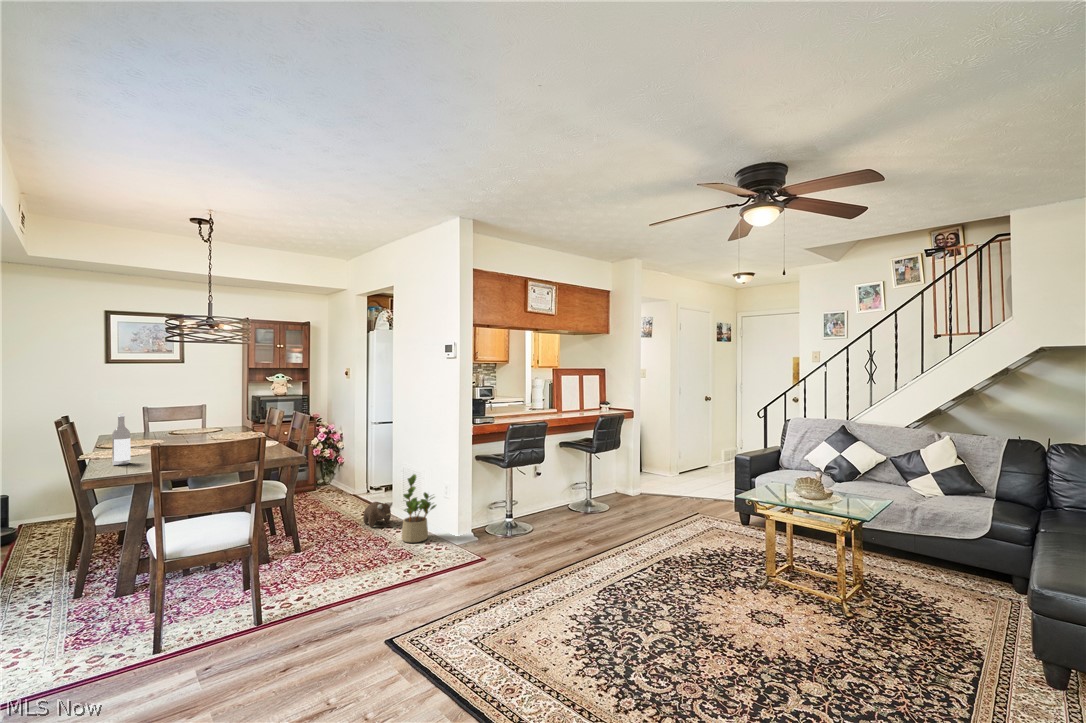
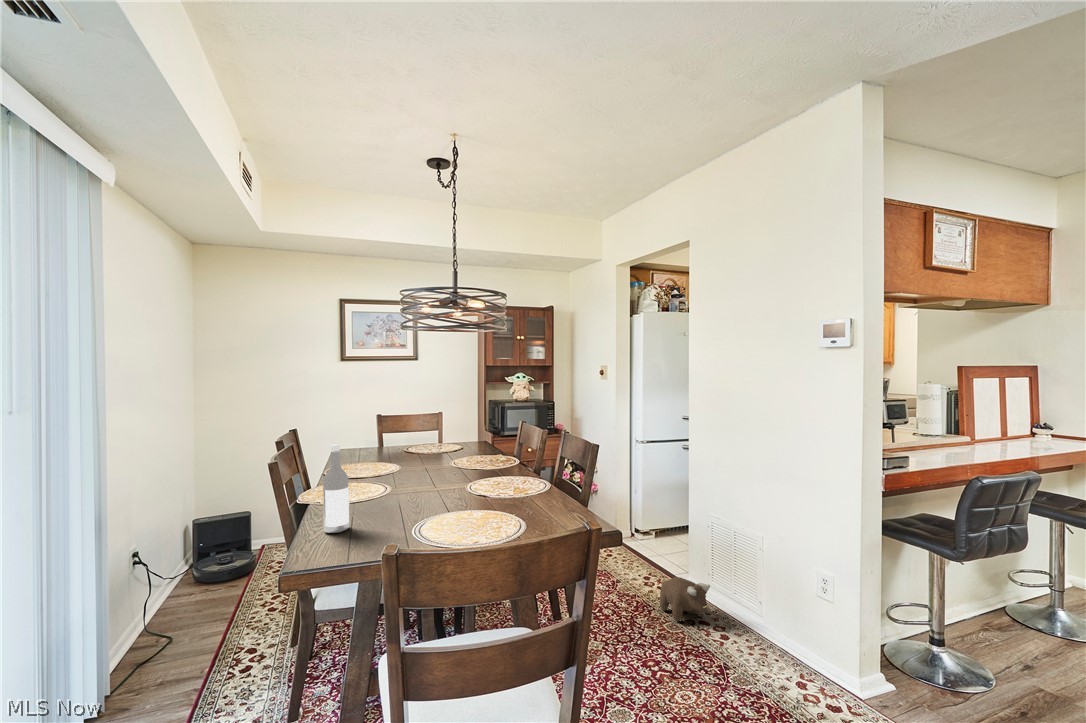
potted plant: present [402,474,436,542] -> none [749,557,817,686]

